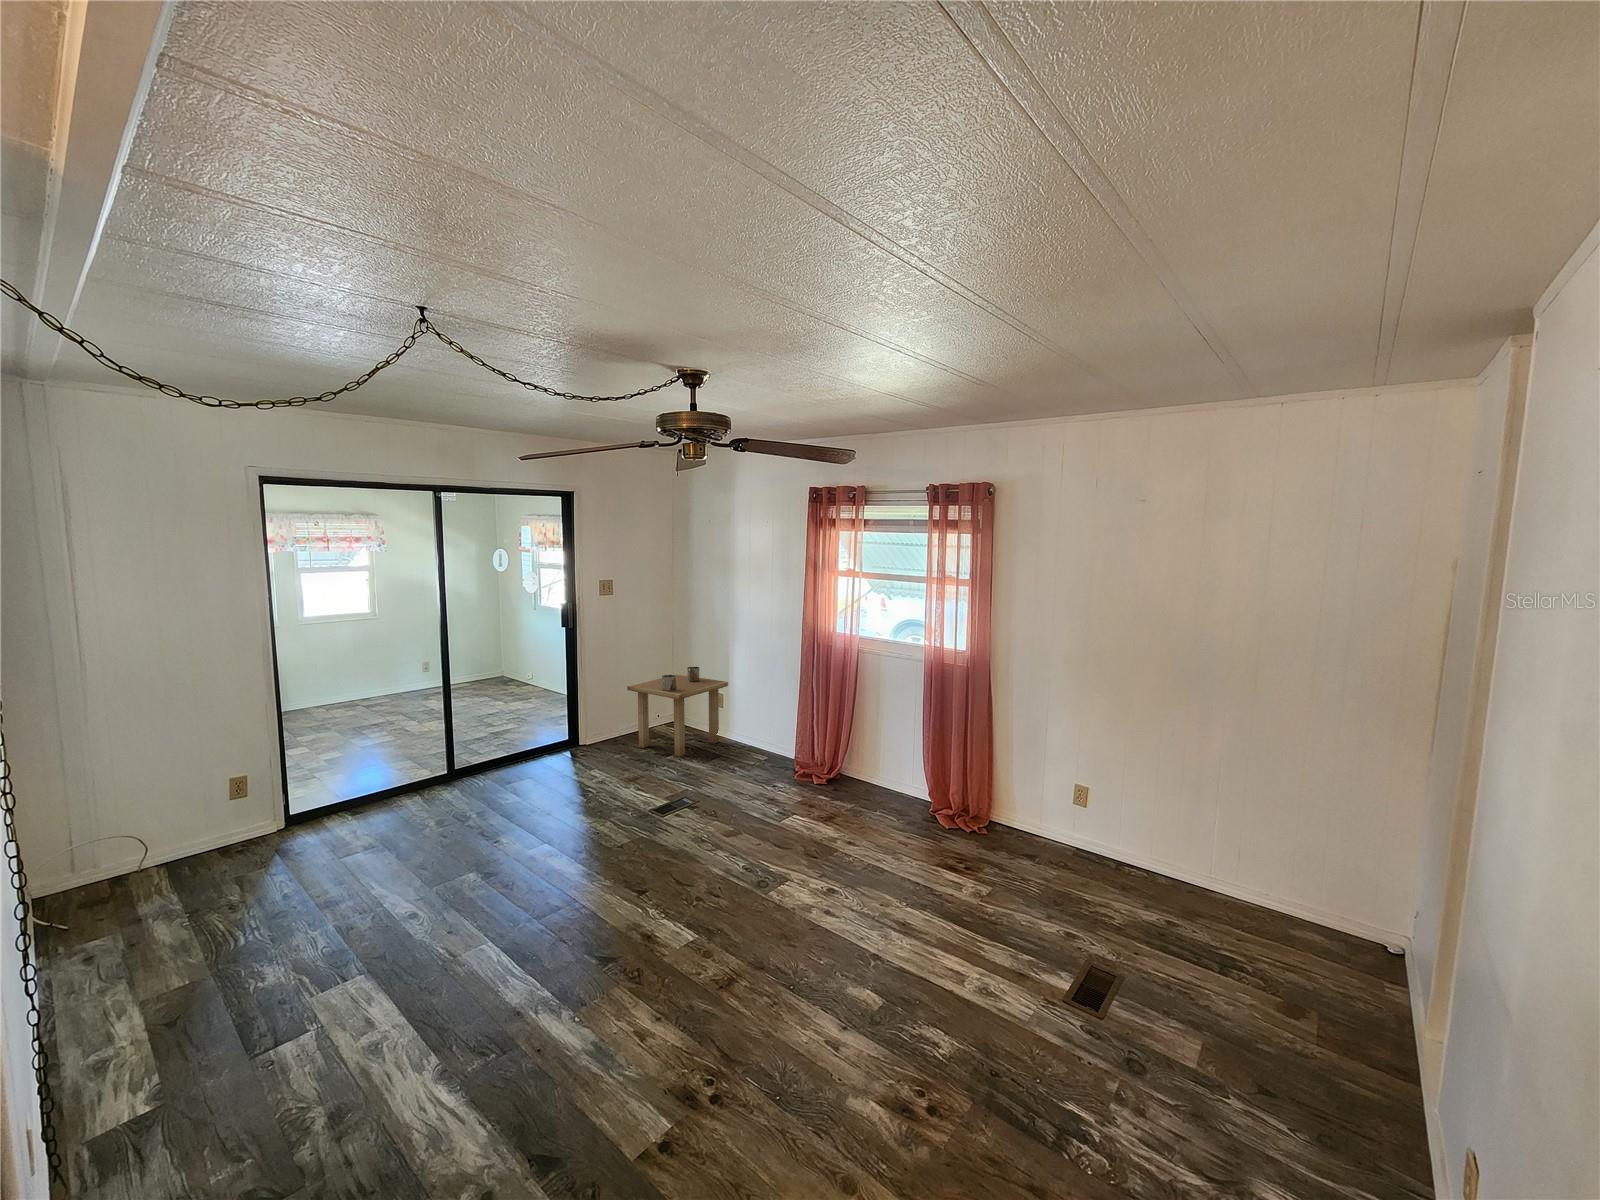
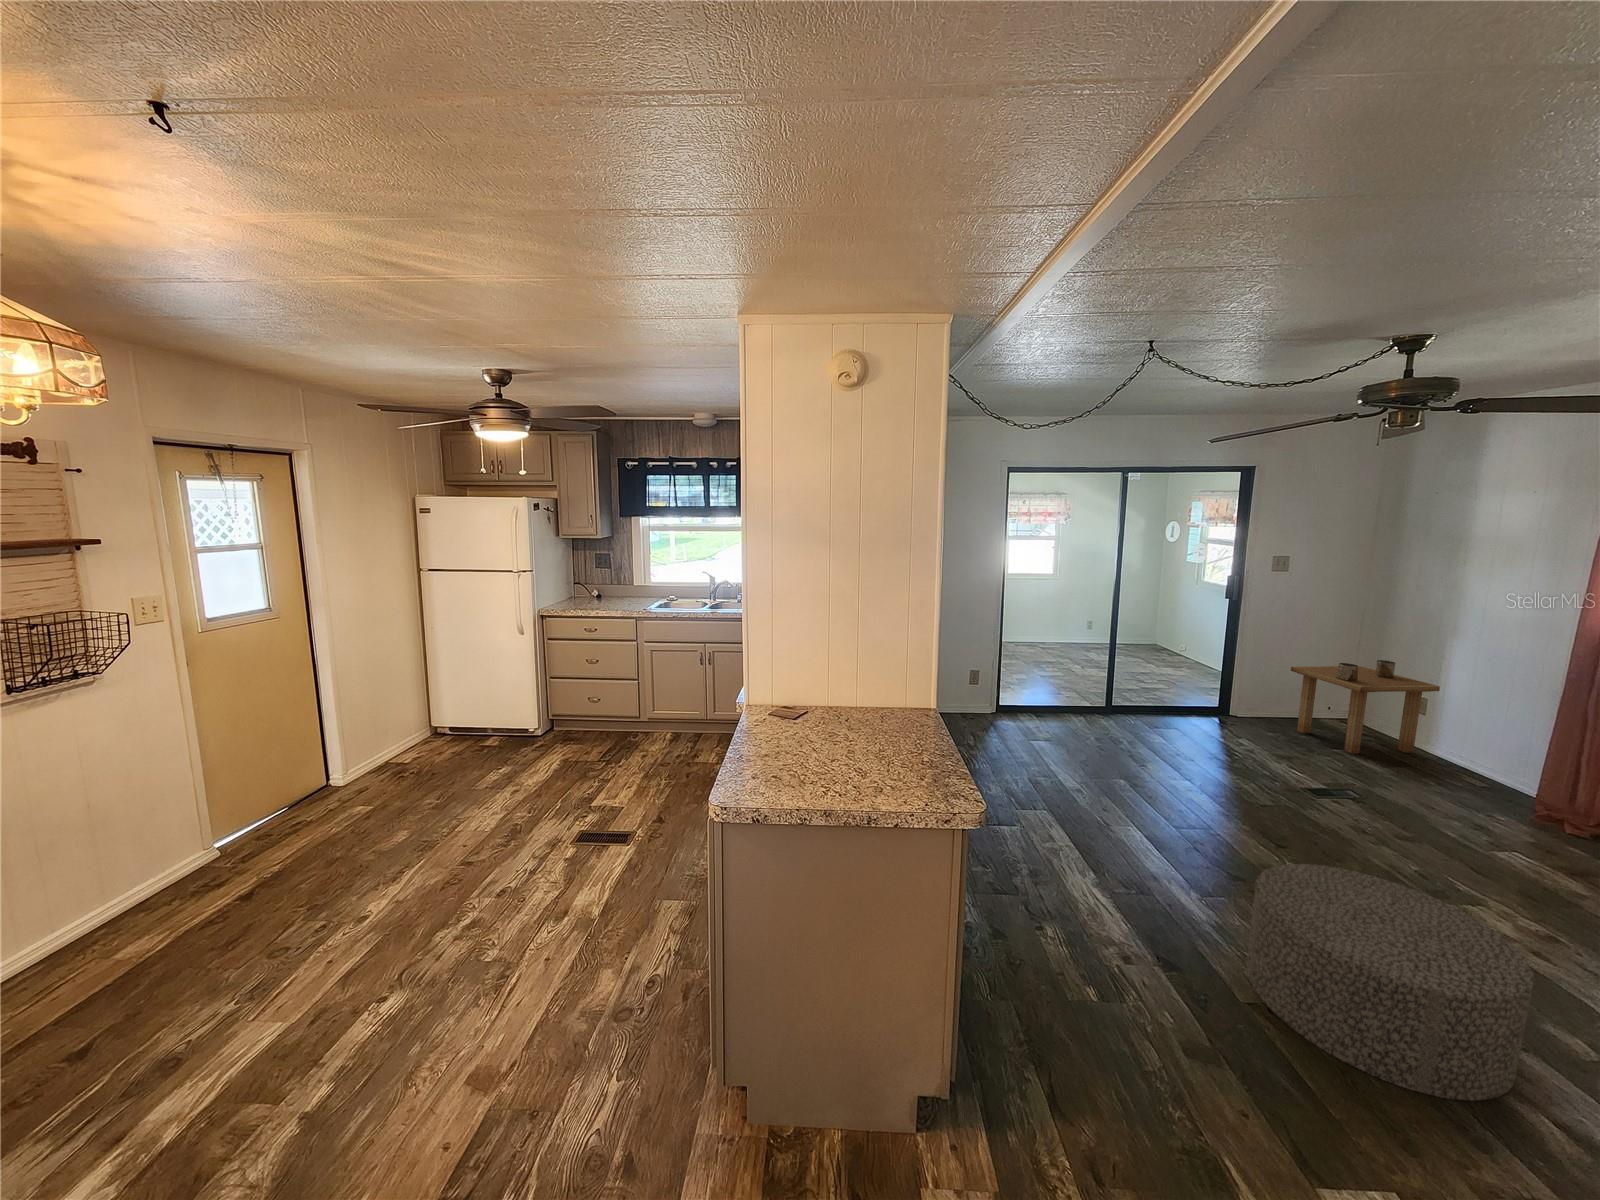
ottoman: none [610,895,821,1137] -> present [1246,864,1534,1101]

